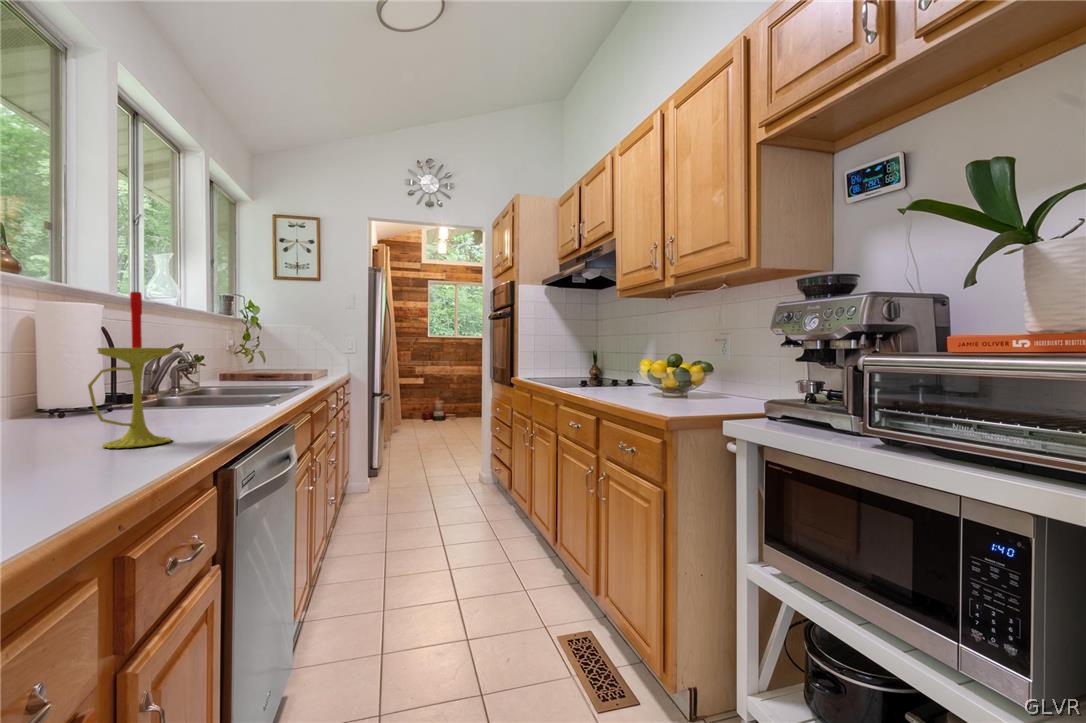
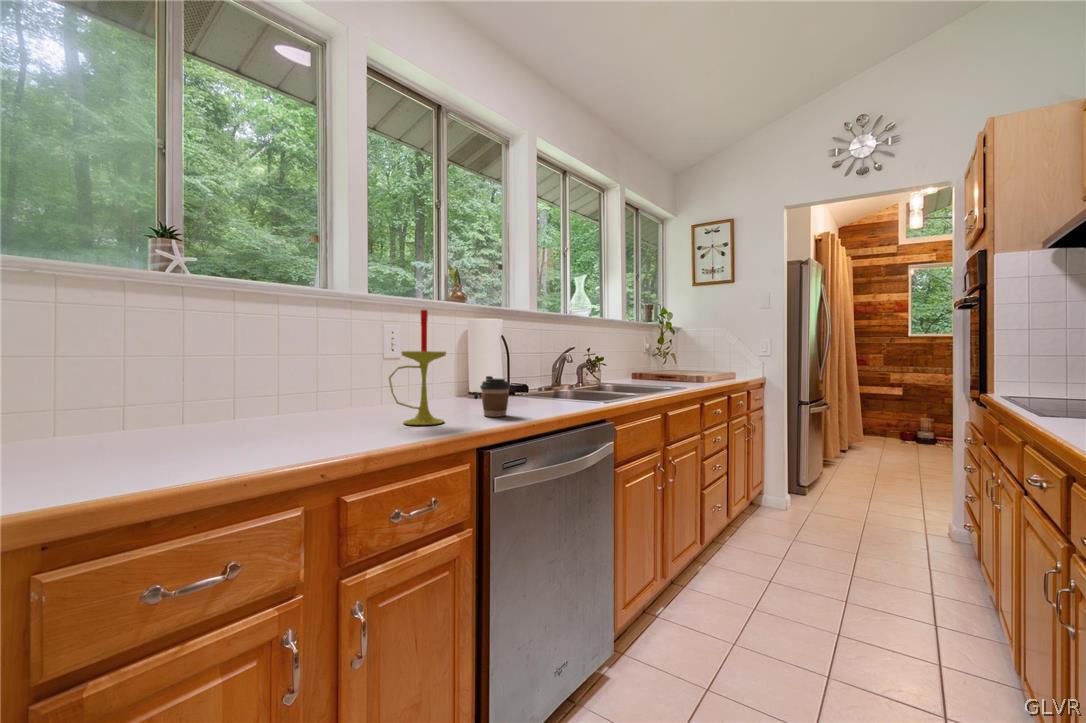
coffee cup: none [185,378,228,427] -> present [480,376,510,417]

